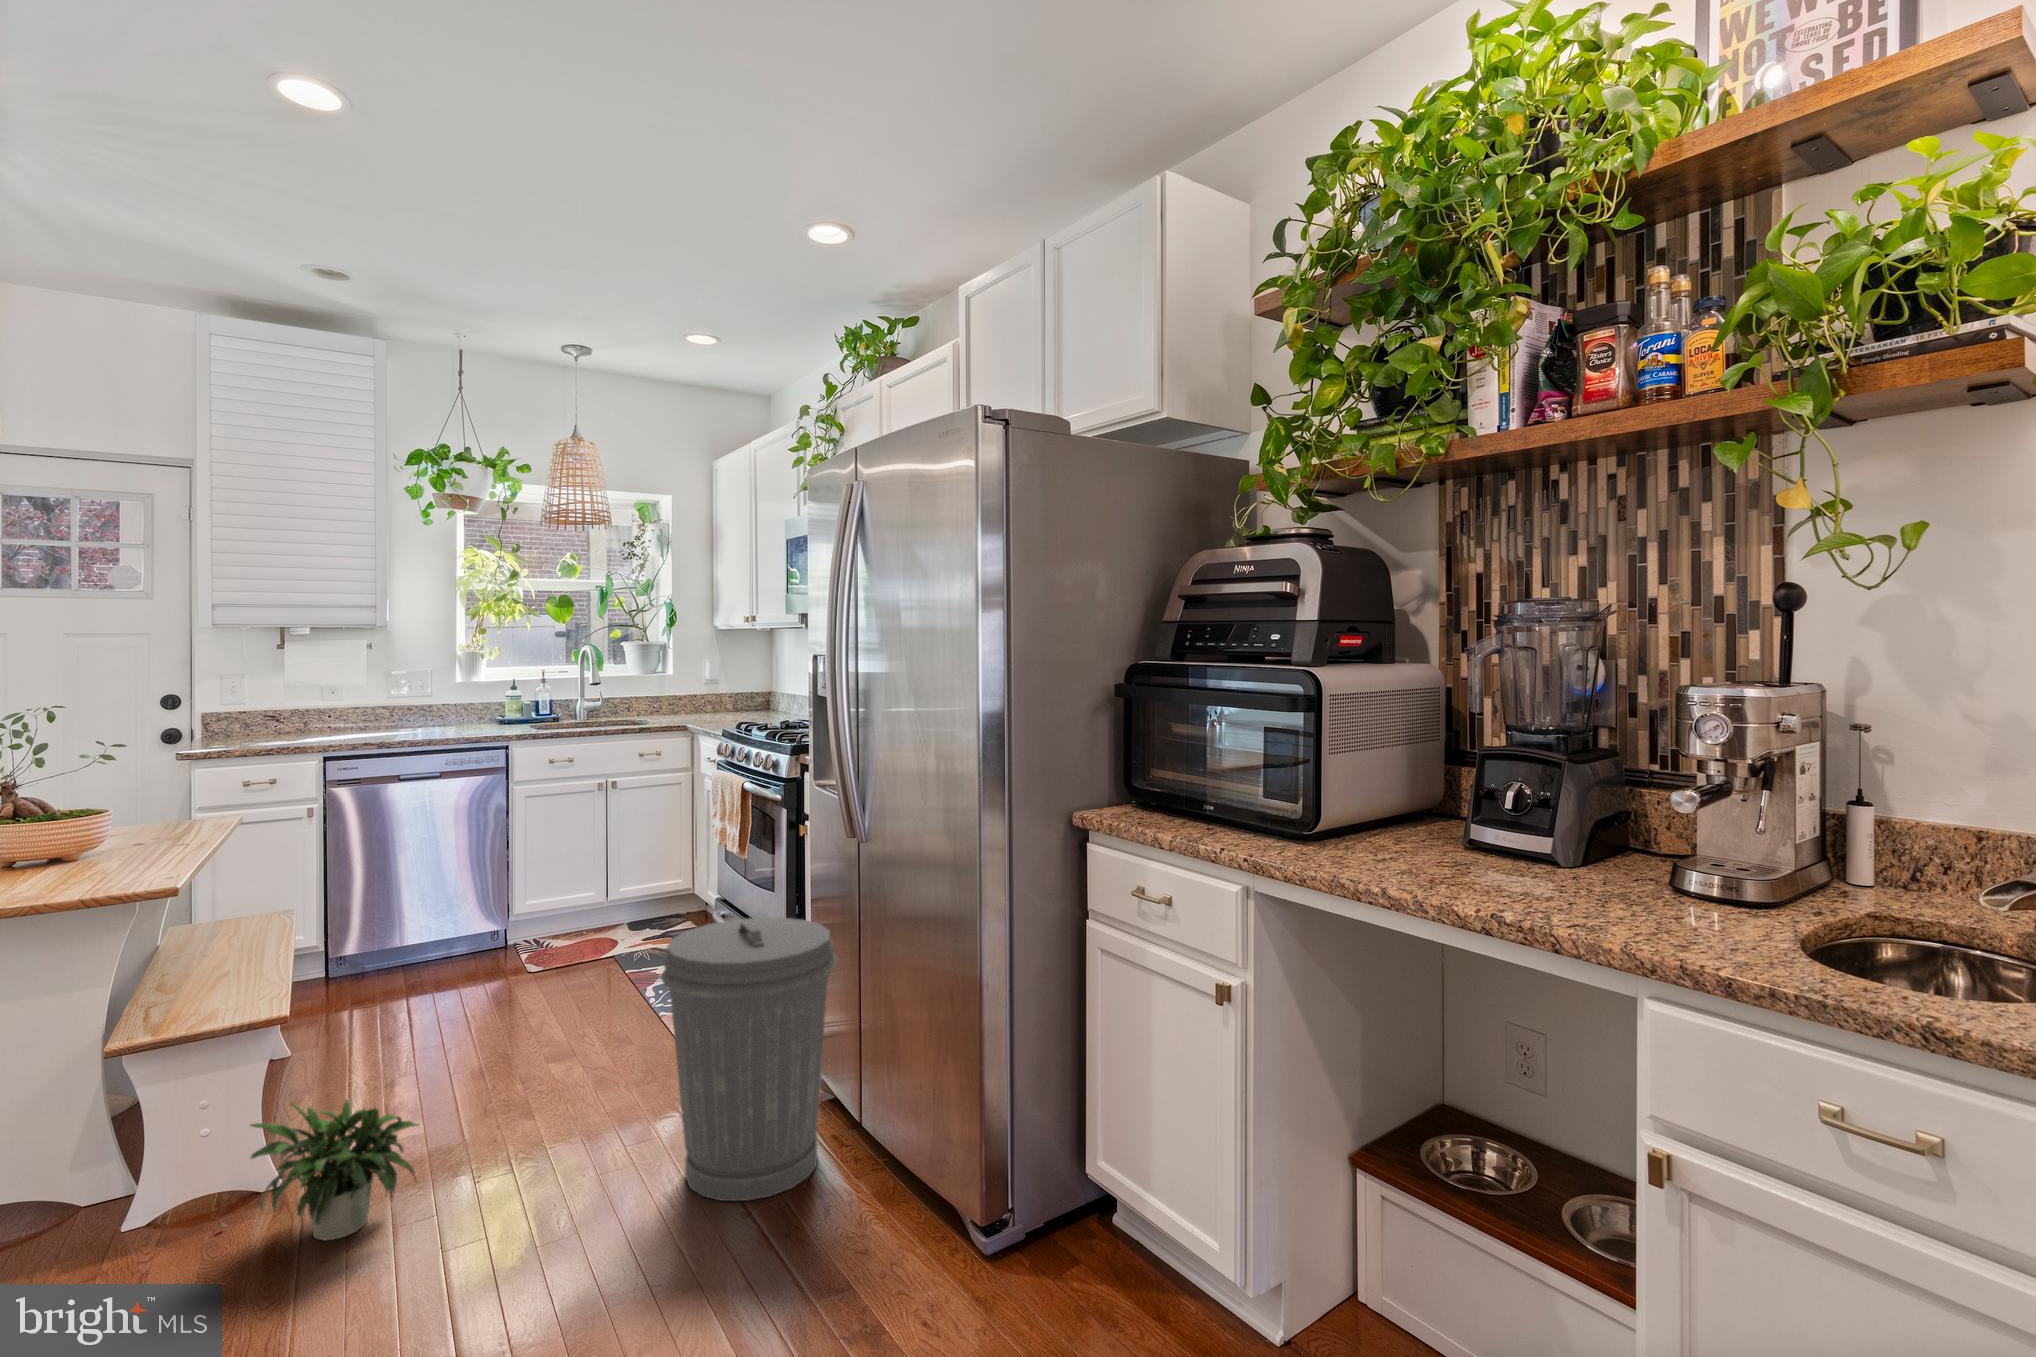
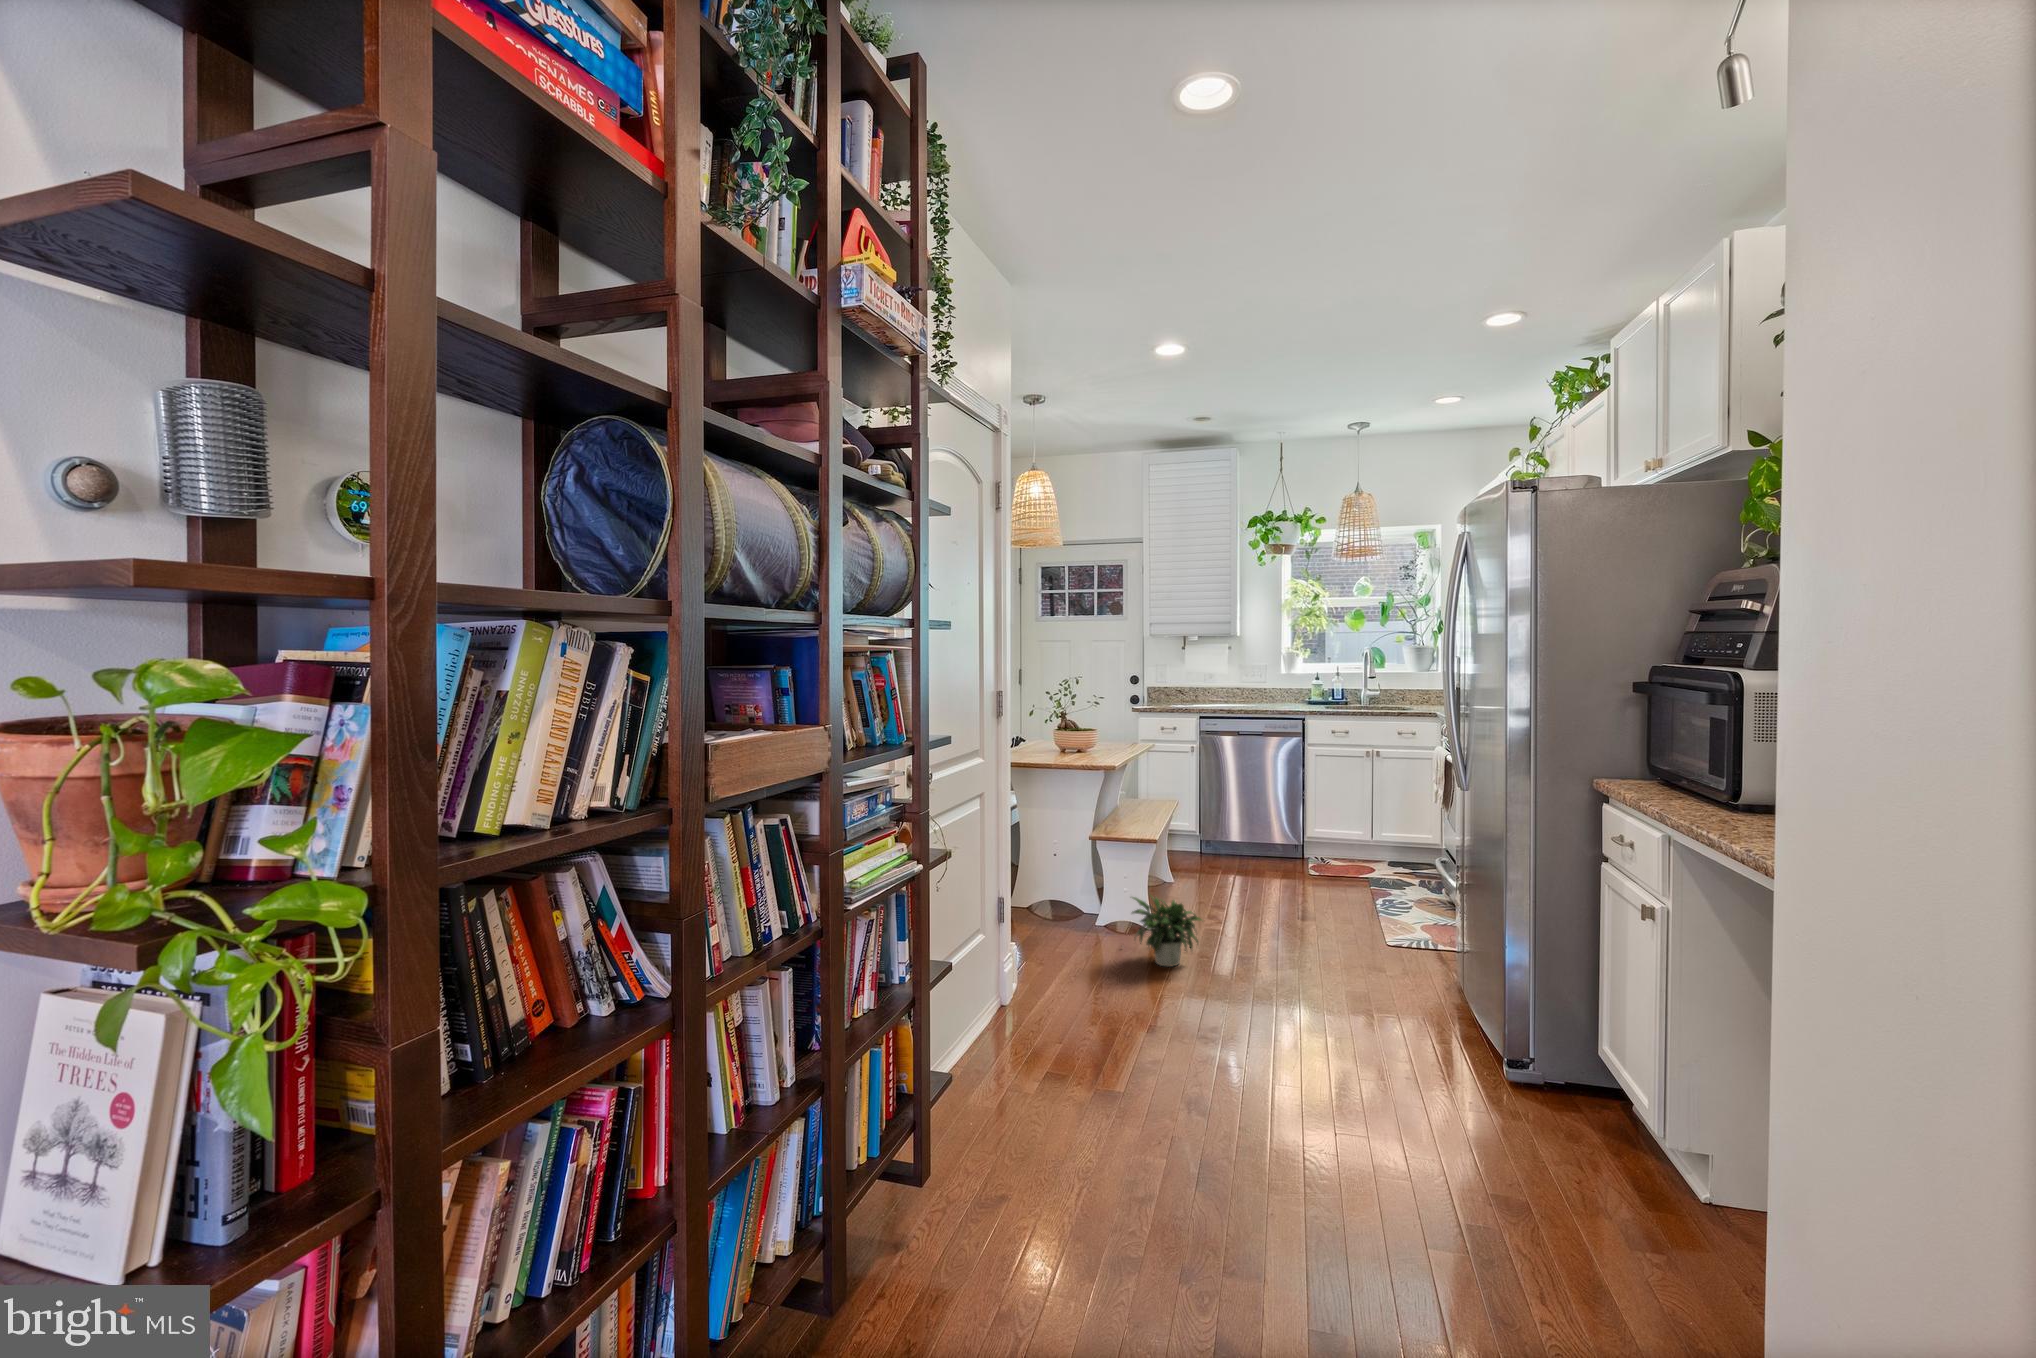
trash can: present [660,918,837,1201] -> none [1327,839,1450,1020]

